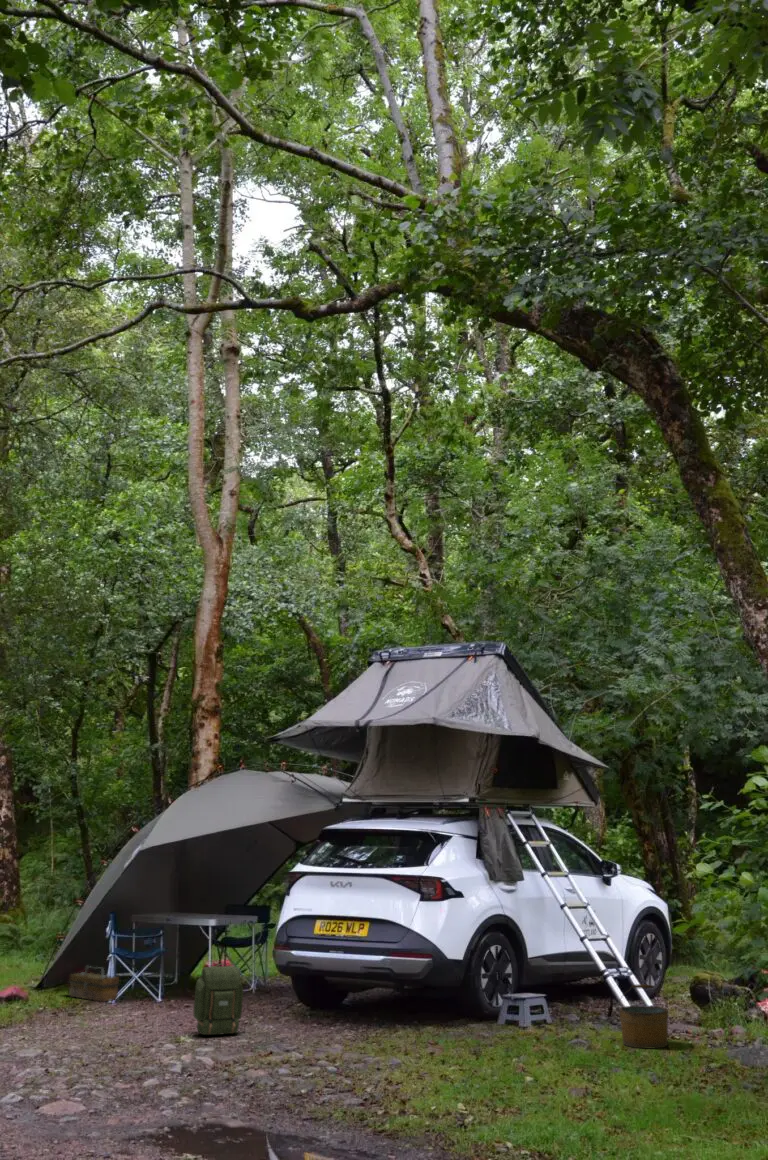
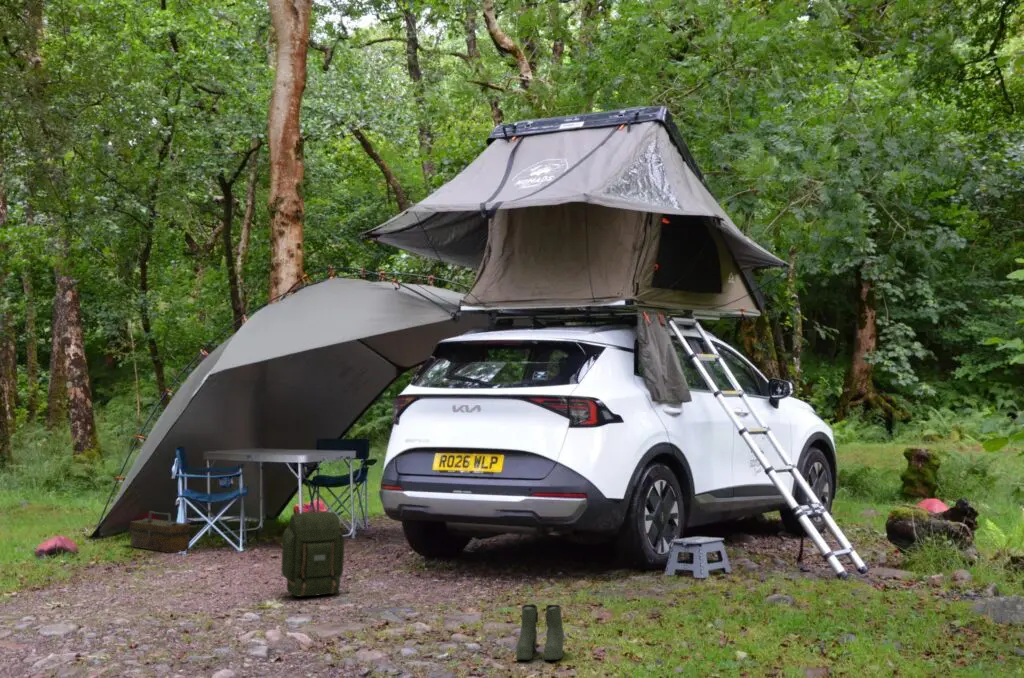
bucket: present [619,984,669,1049] -> none [828,526,895,605]
boots: none [363,1037,400,1079] -> present [516,604,564,660]

